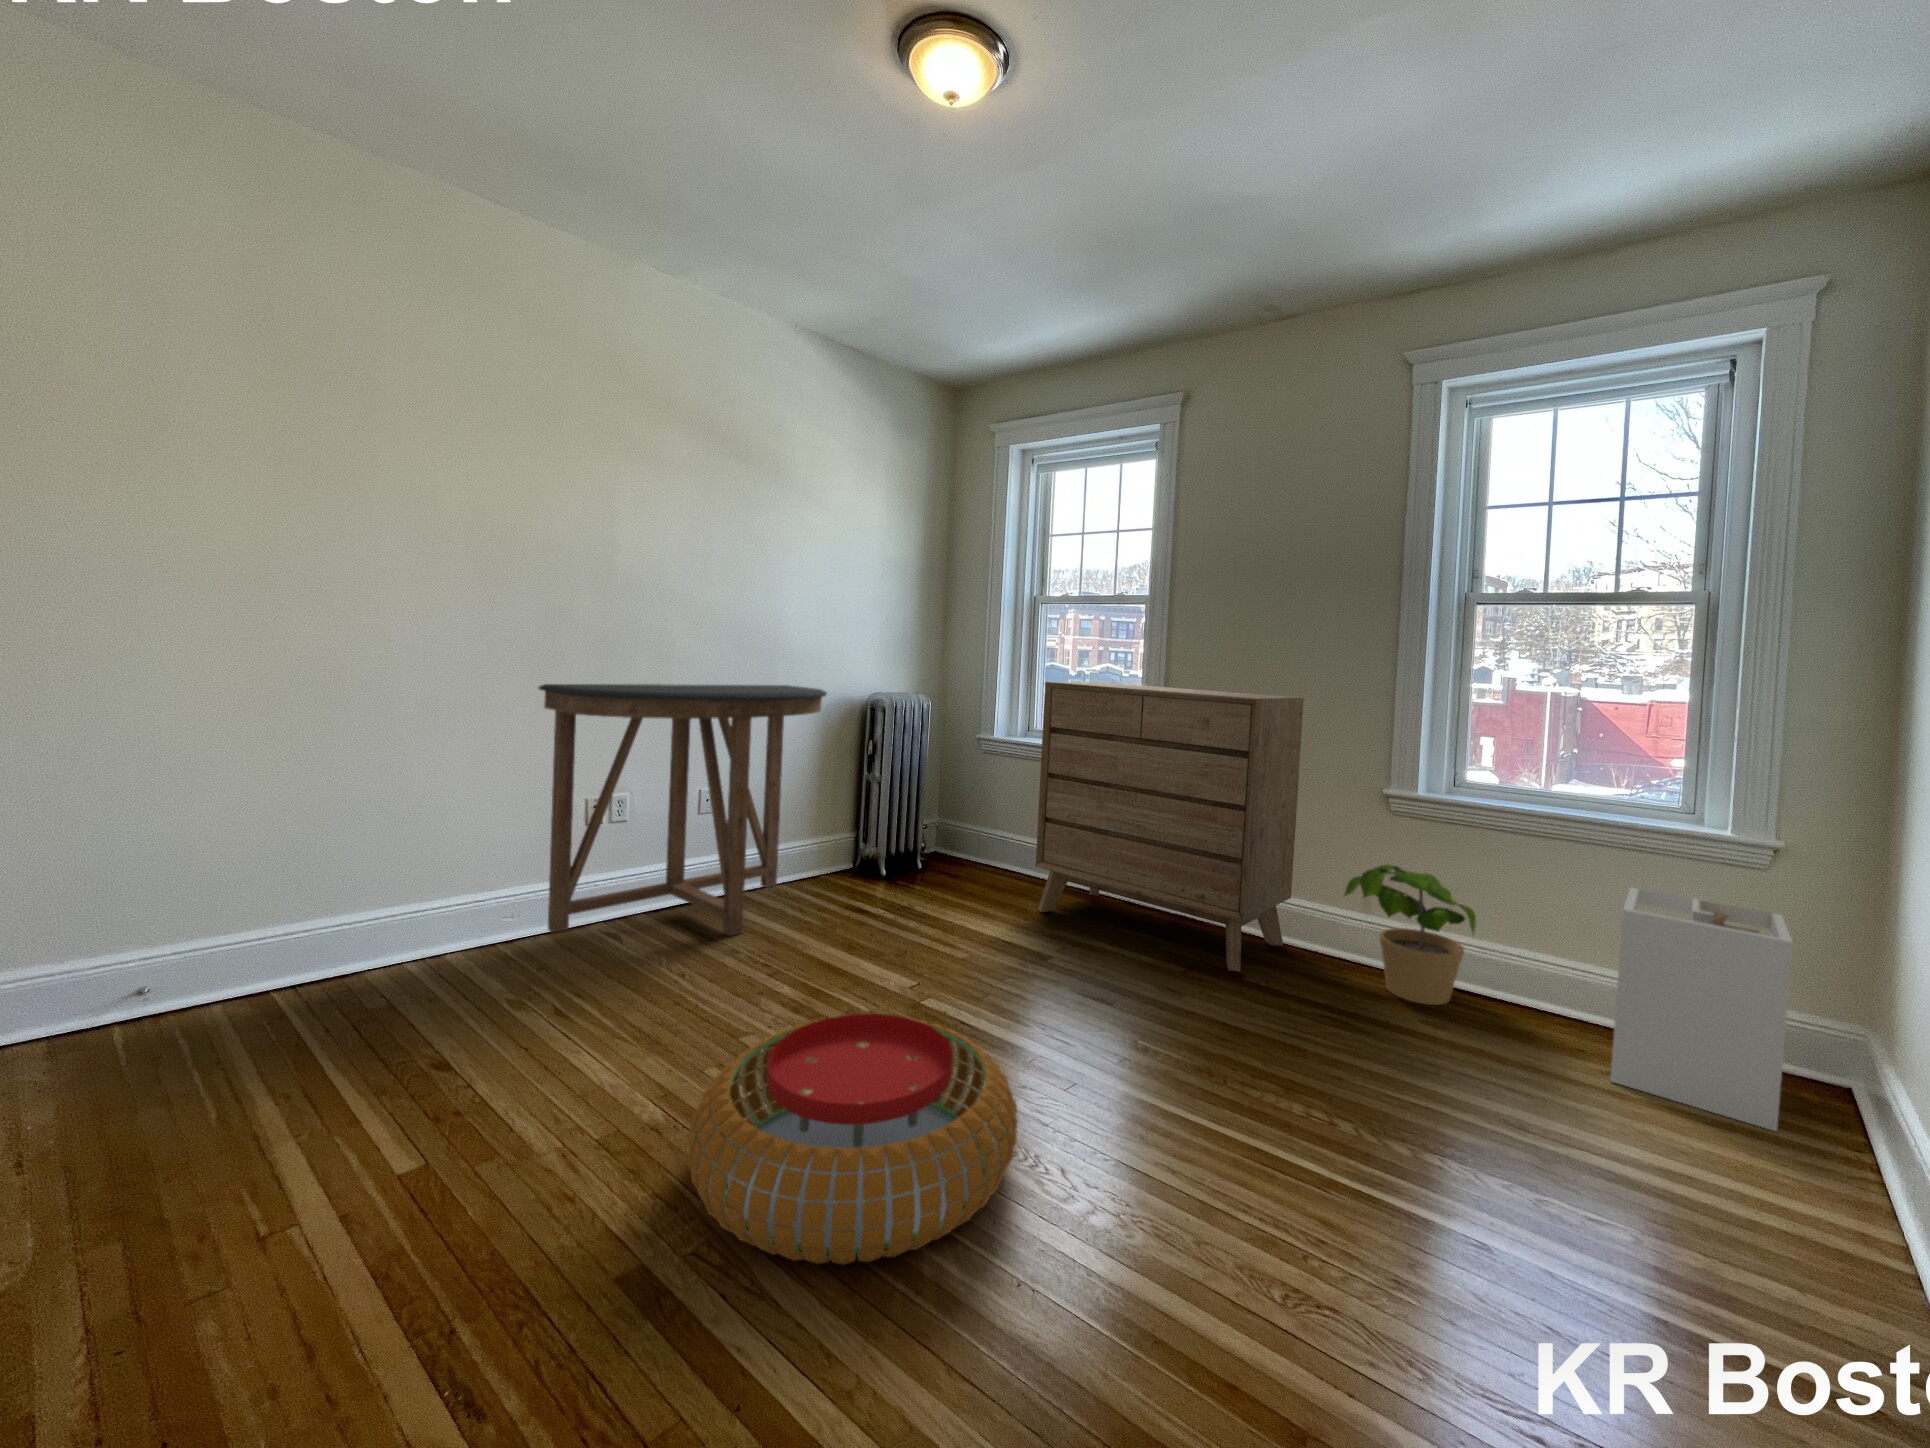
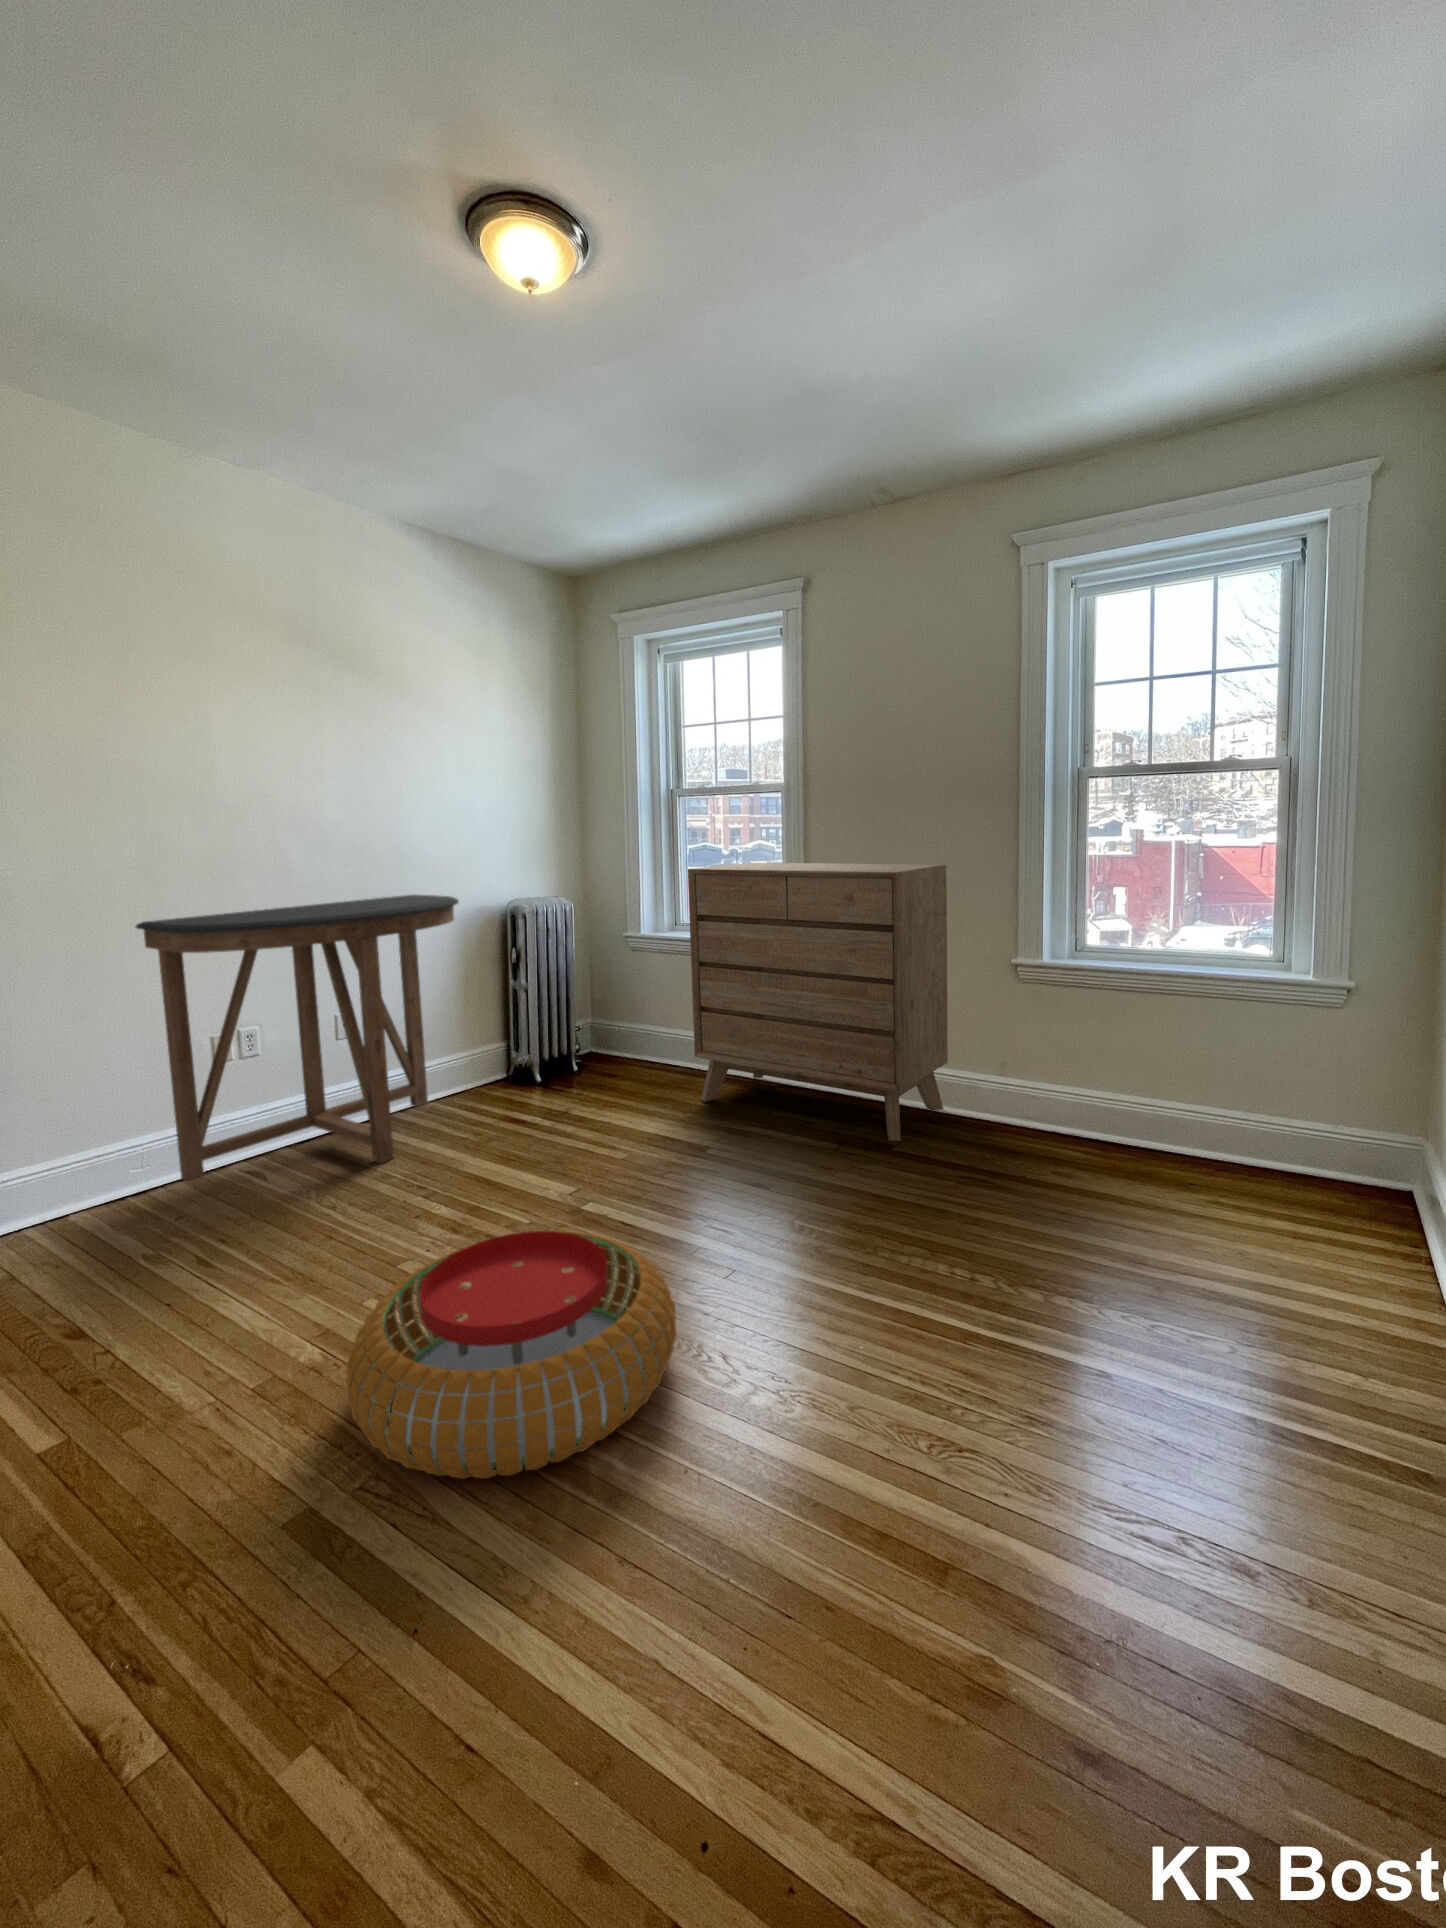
potted plant: present [1344,865,1476,1005] -> none [993,1025,1117,1153]
laundry hamper: present [1610,888,1793,1131] -> none [1236,1024,1384,1235]

